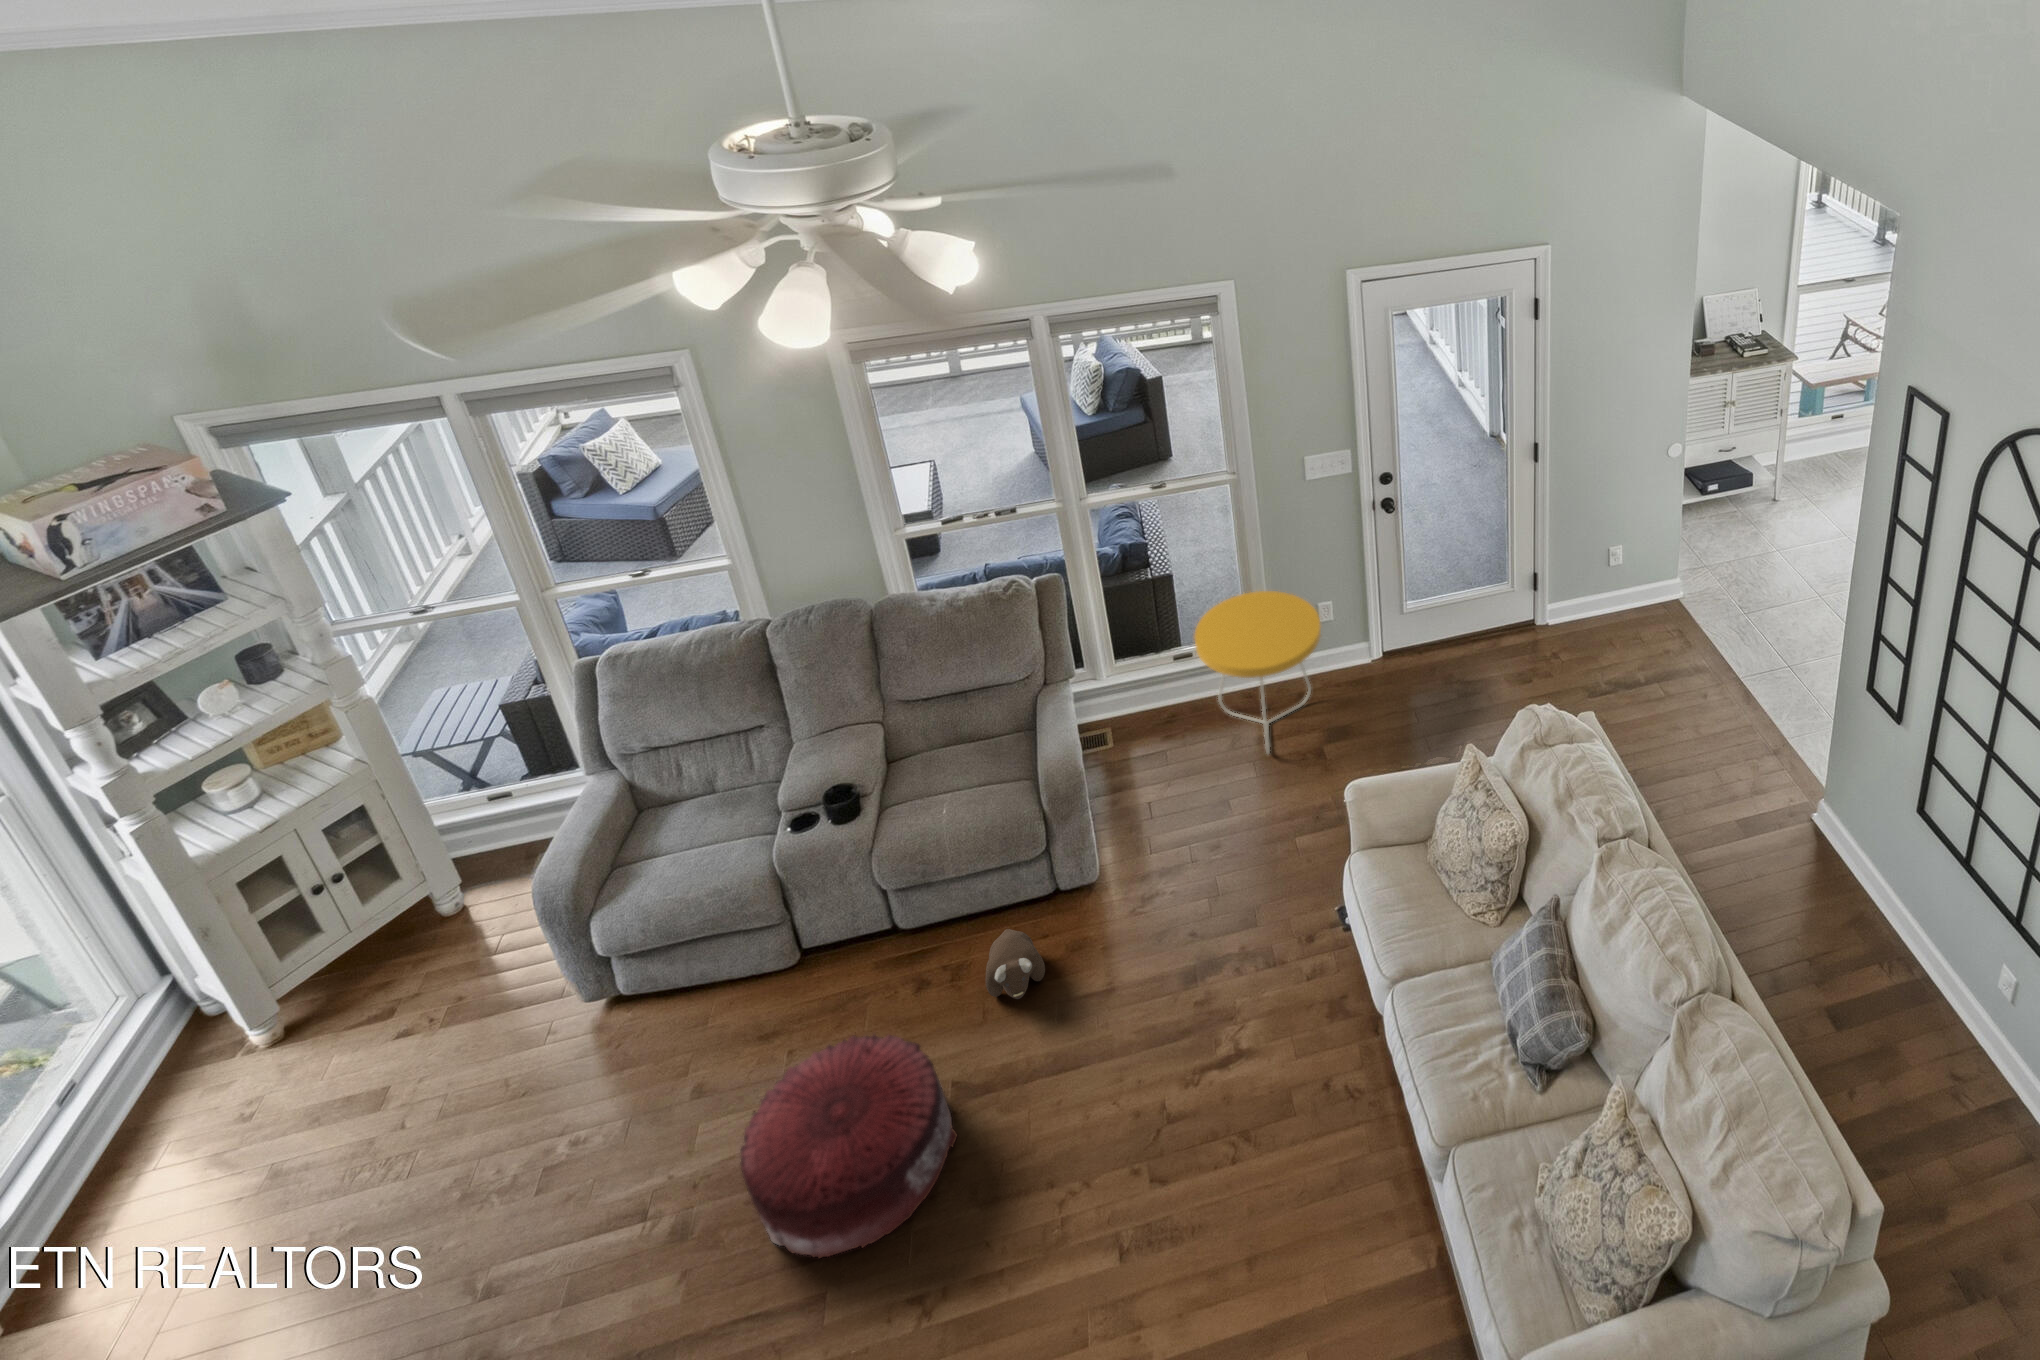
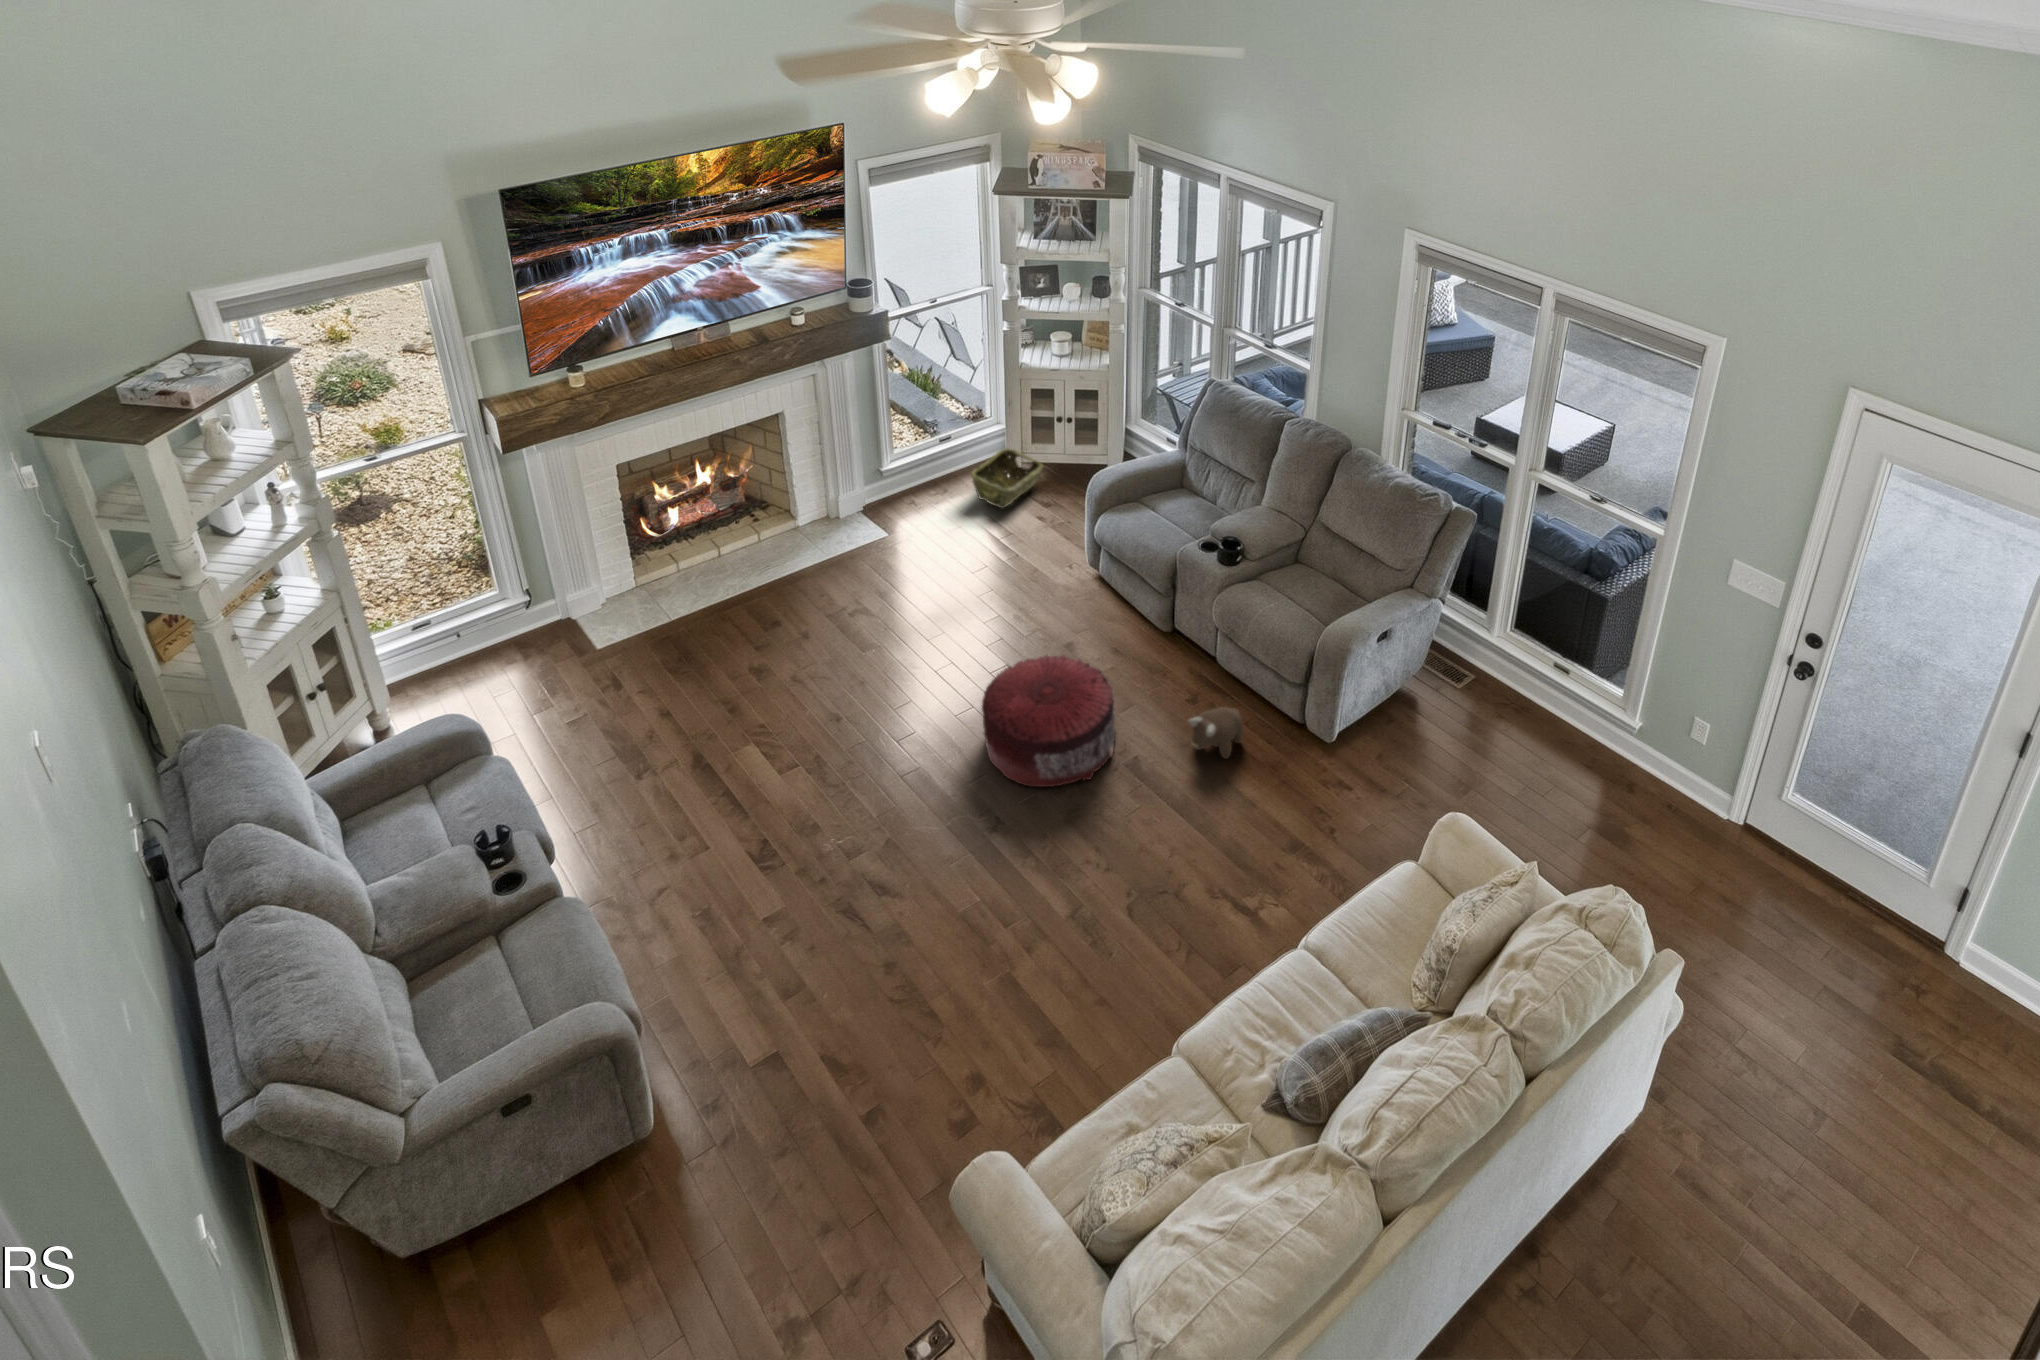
side table: present [1195,591,1321,753] -> none [1522,630,1662,791]
woven basket: none [239,957,359,1084] -> present [971,448,1043,508]

